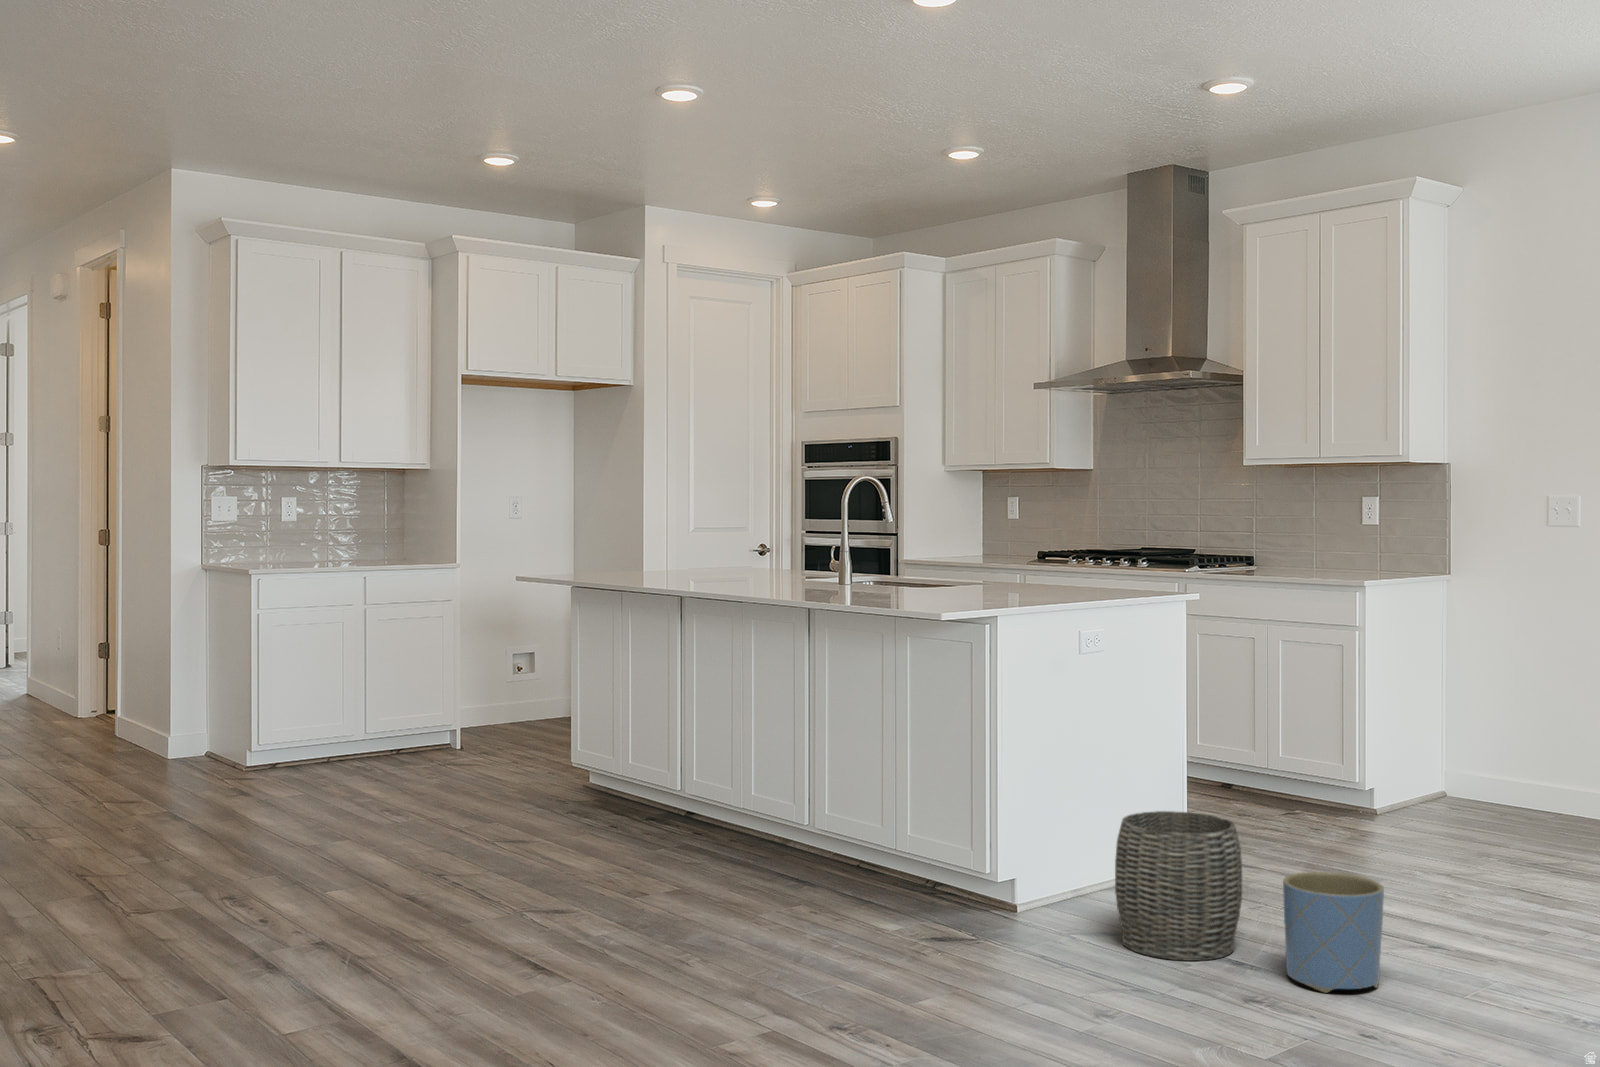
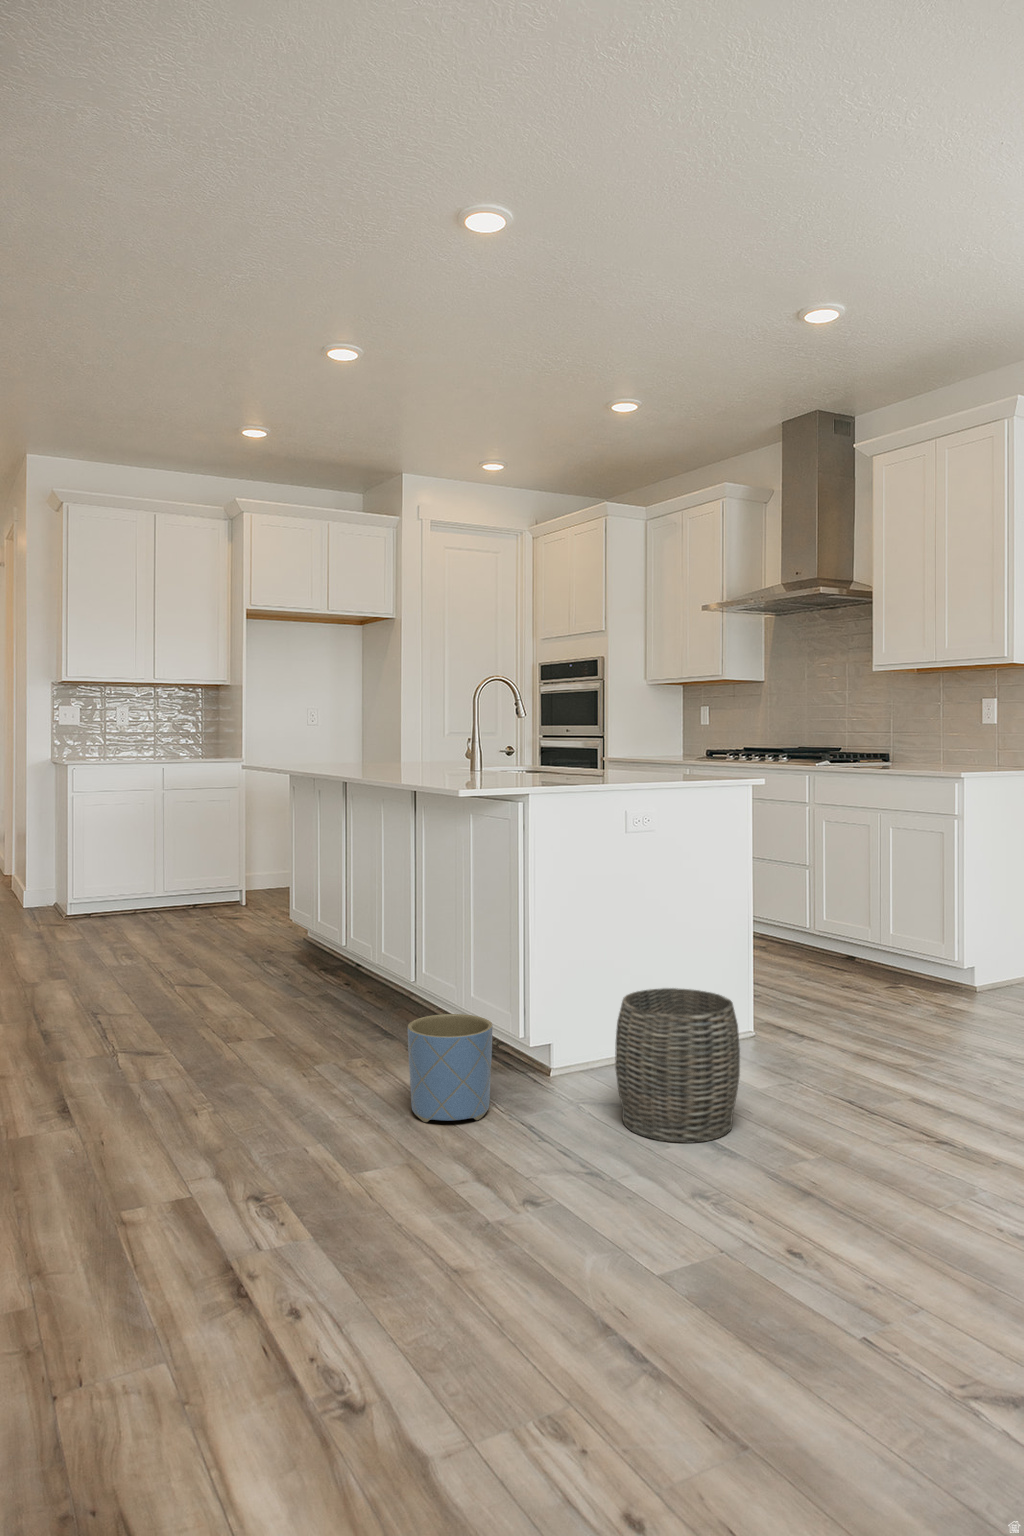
planter: present [1283,872,1384,993] -> present [408,1014,493,1122]

